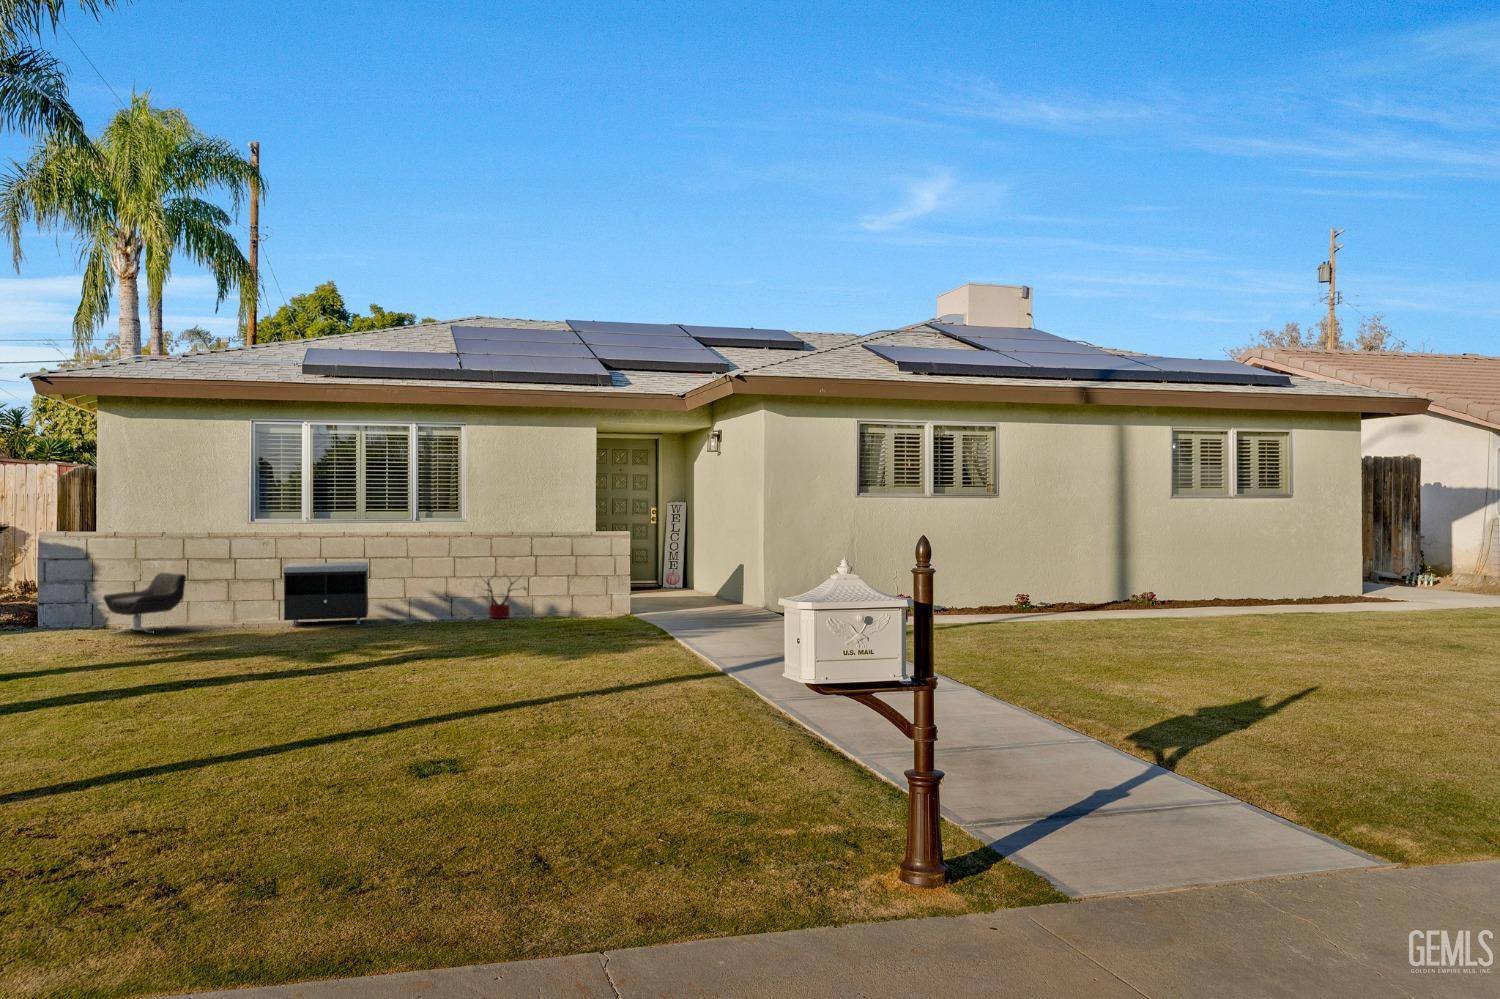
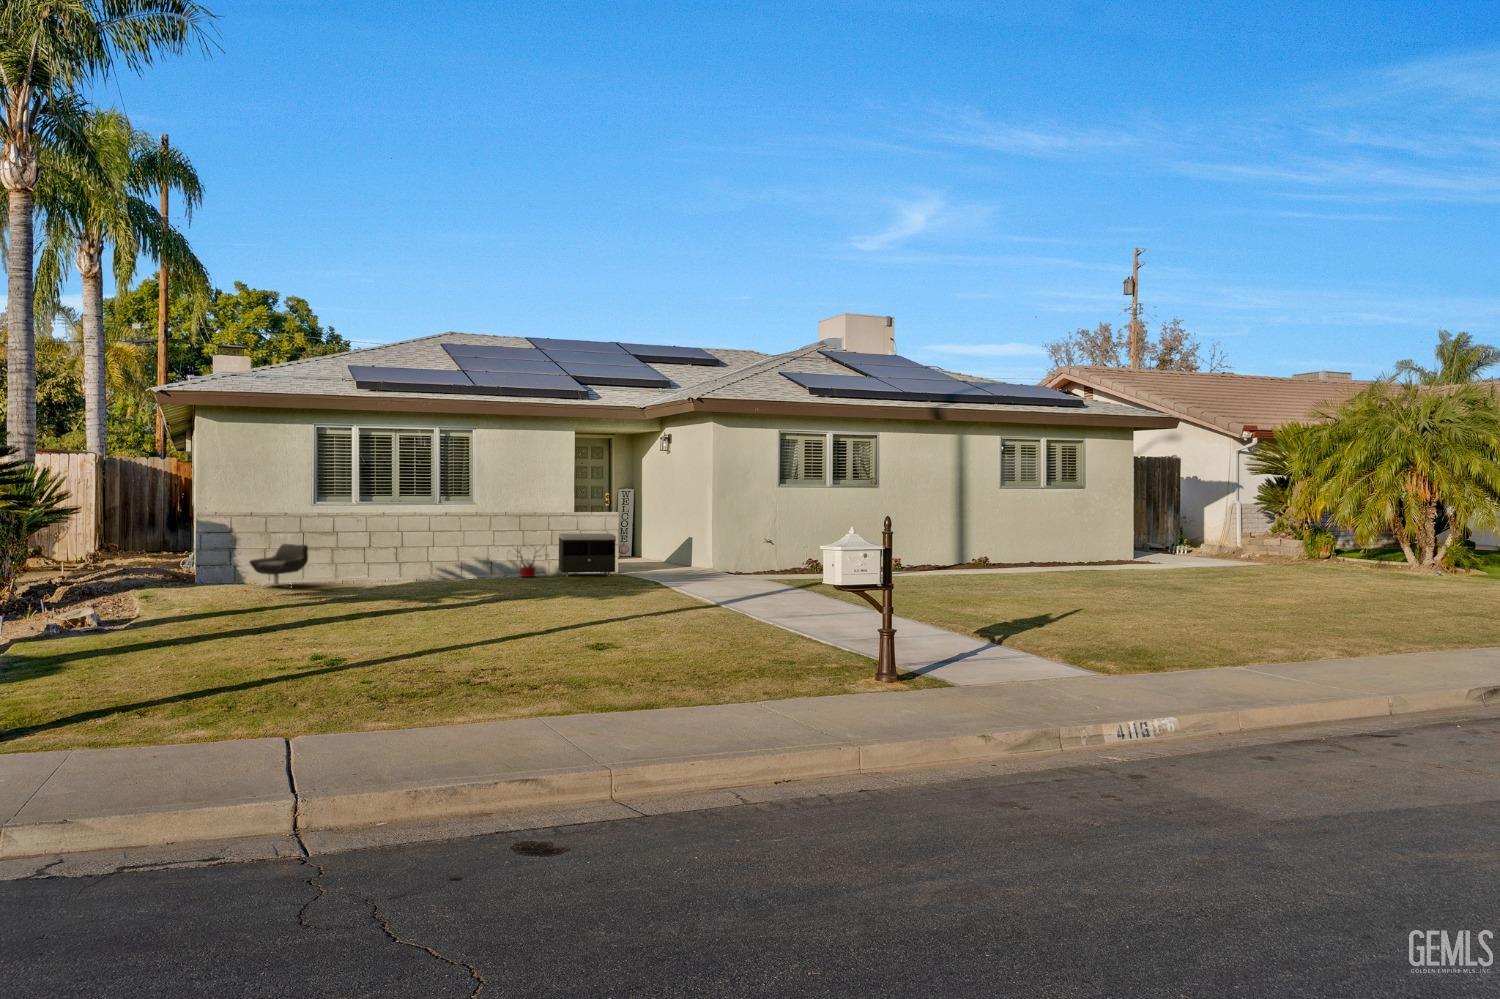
storage bench: present [284,562,368,626] -> present [559,534,616,577]

